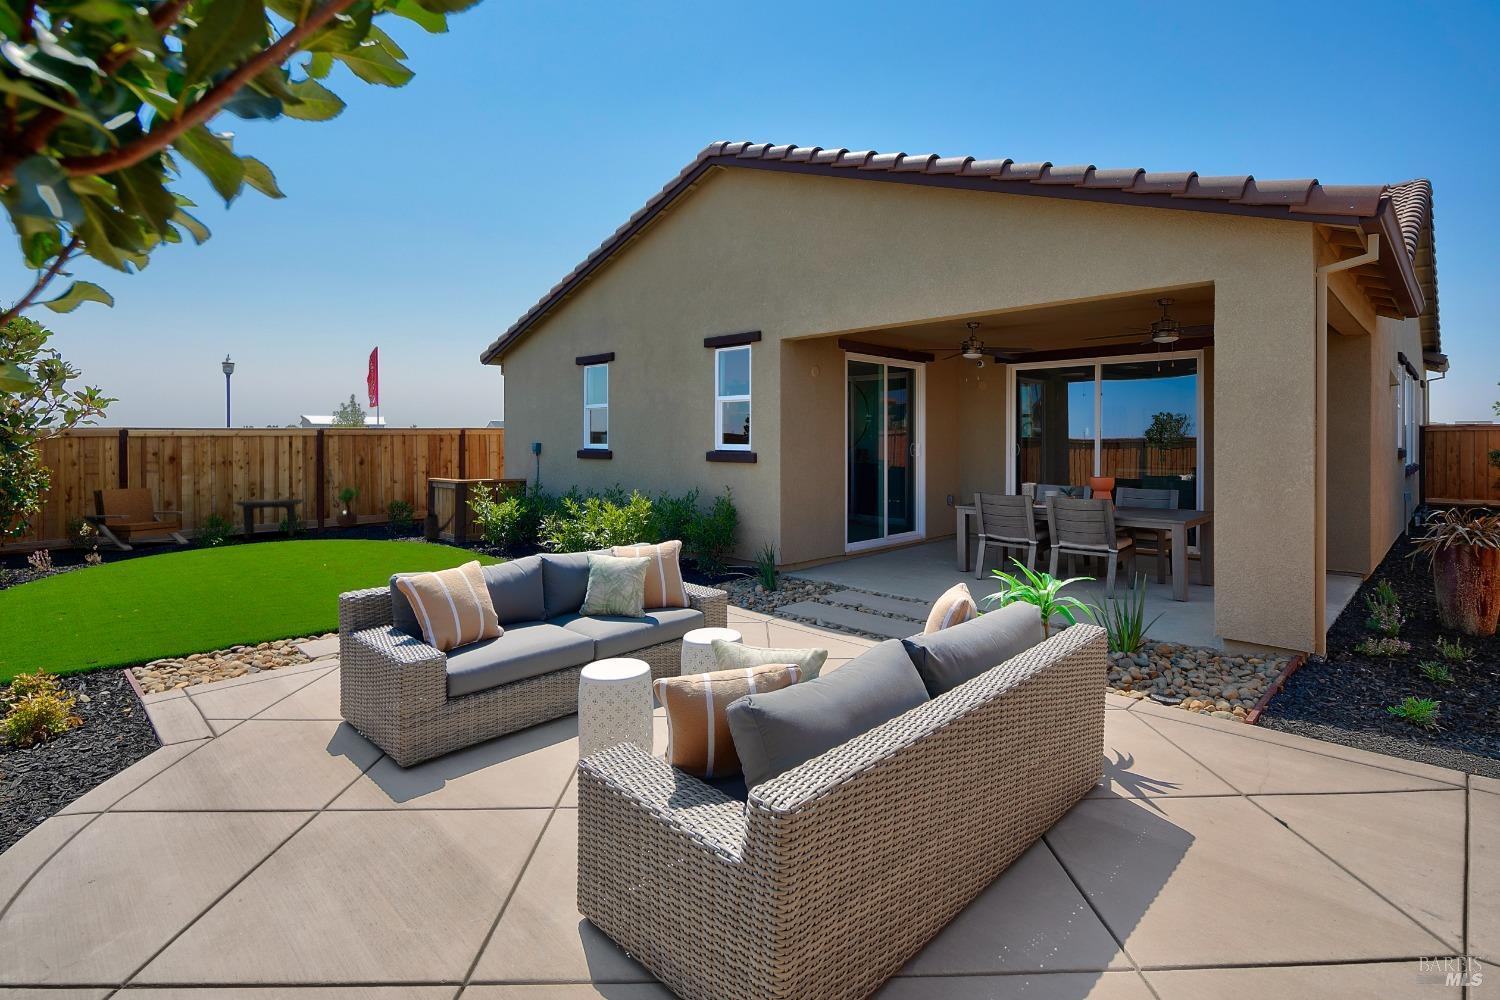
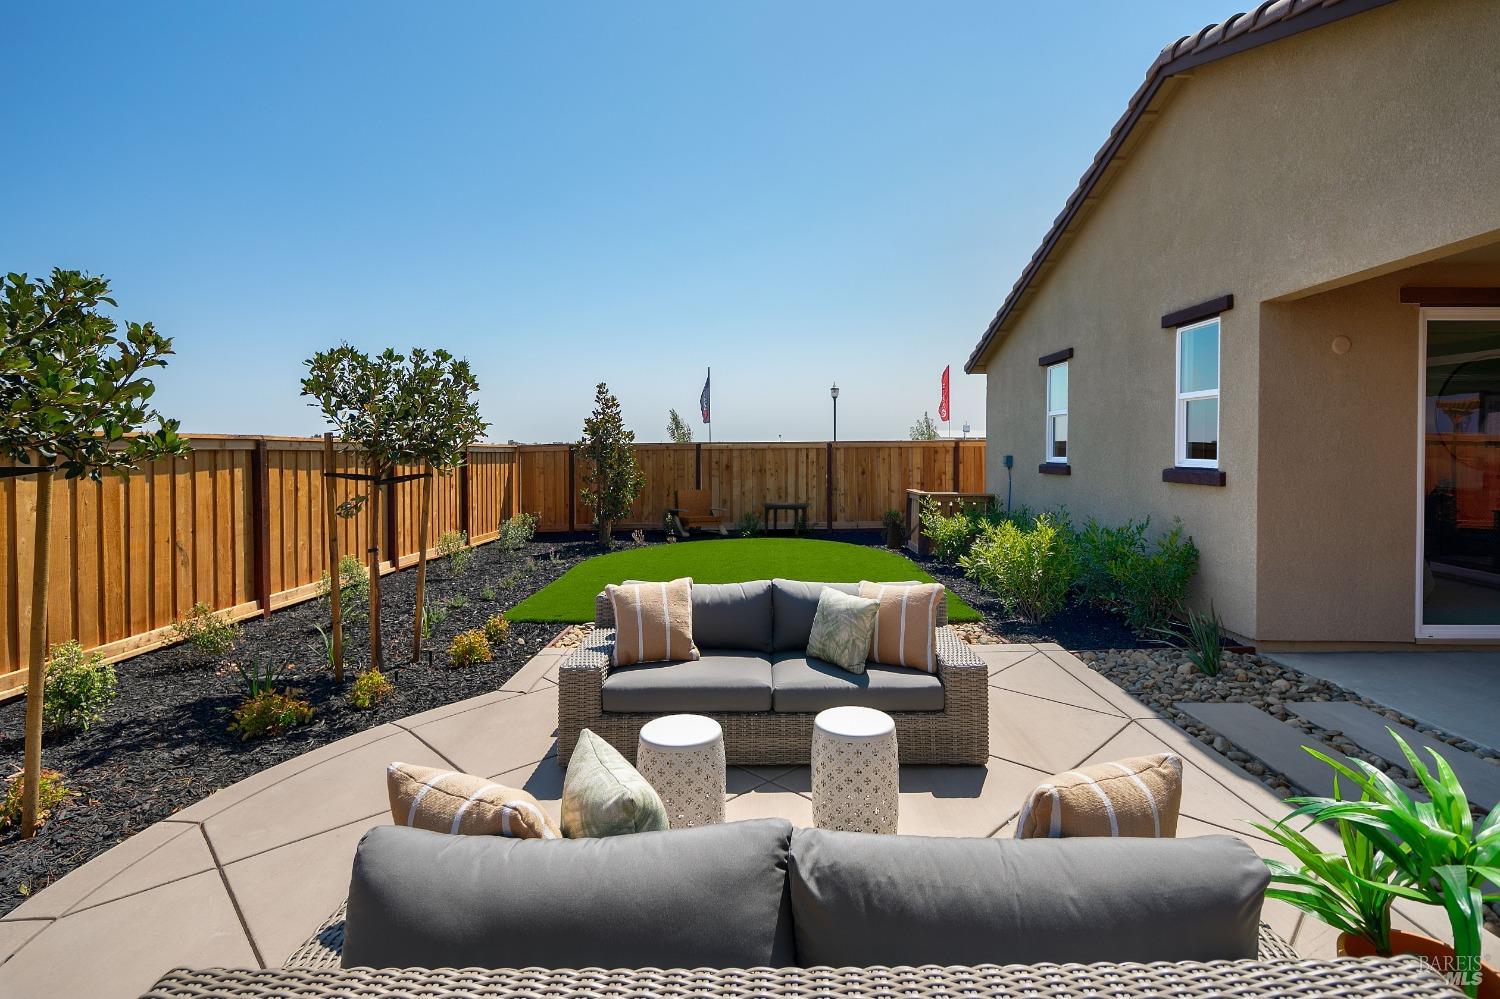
potted tree: present [336,487,358,528] -> none [837,491,860,531]

